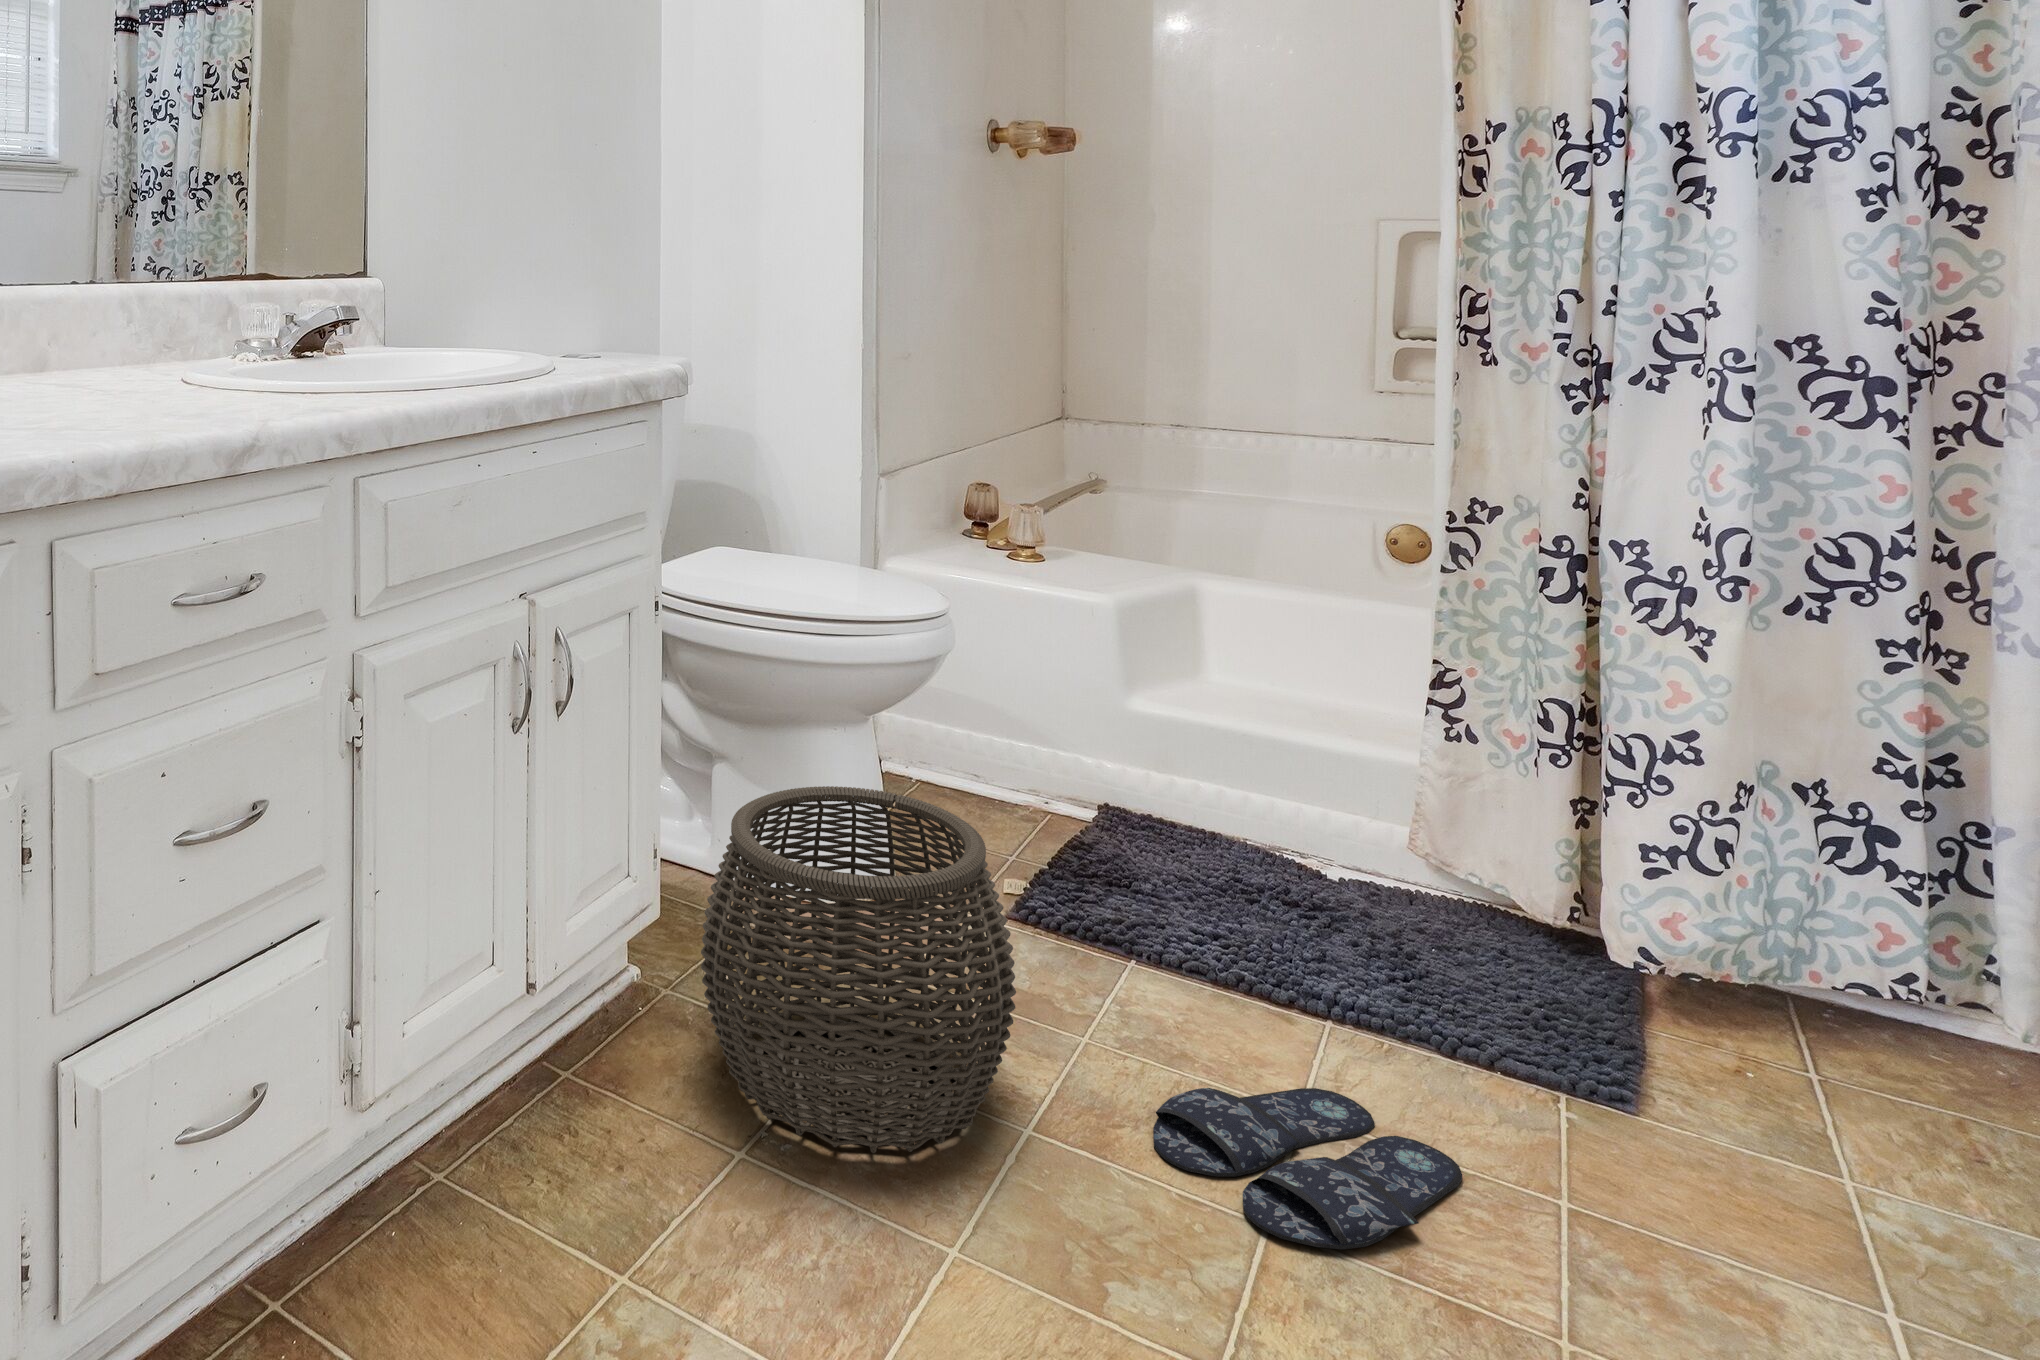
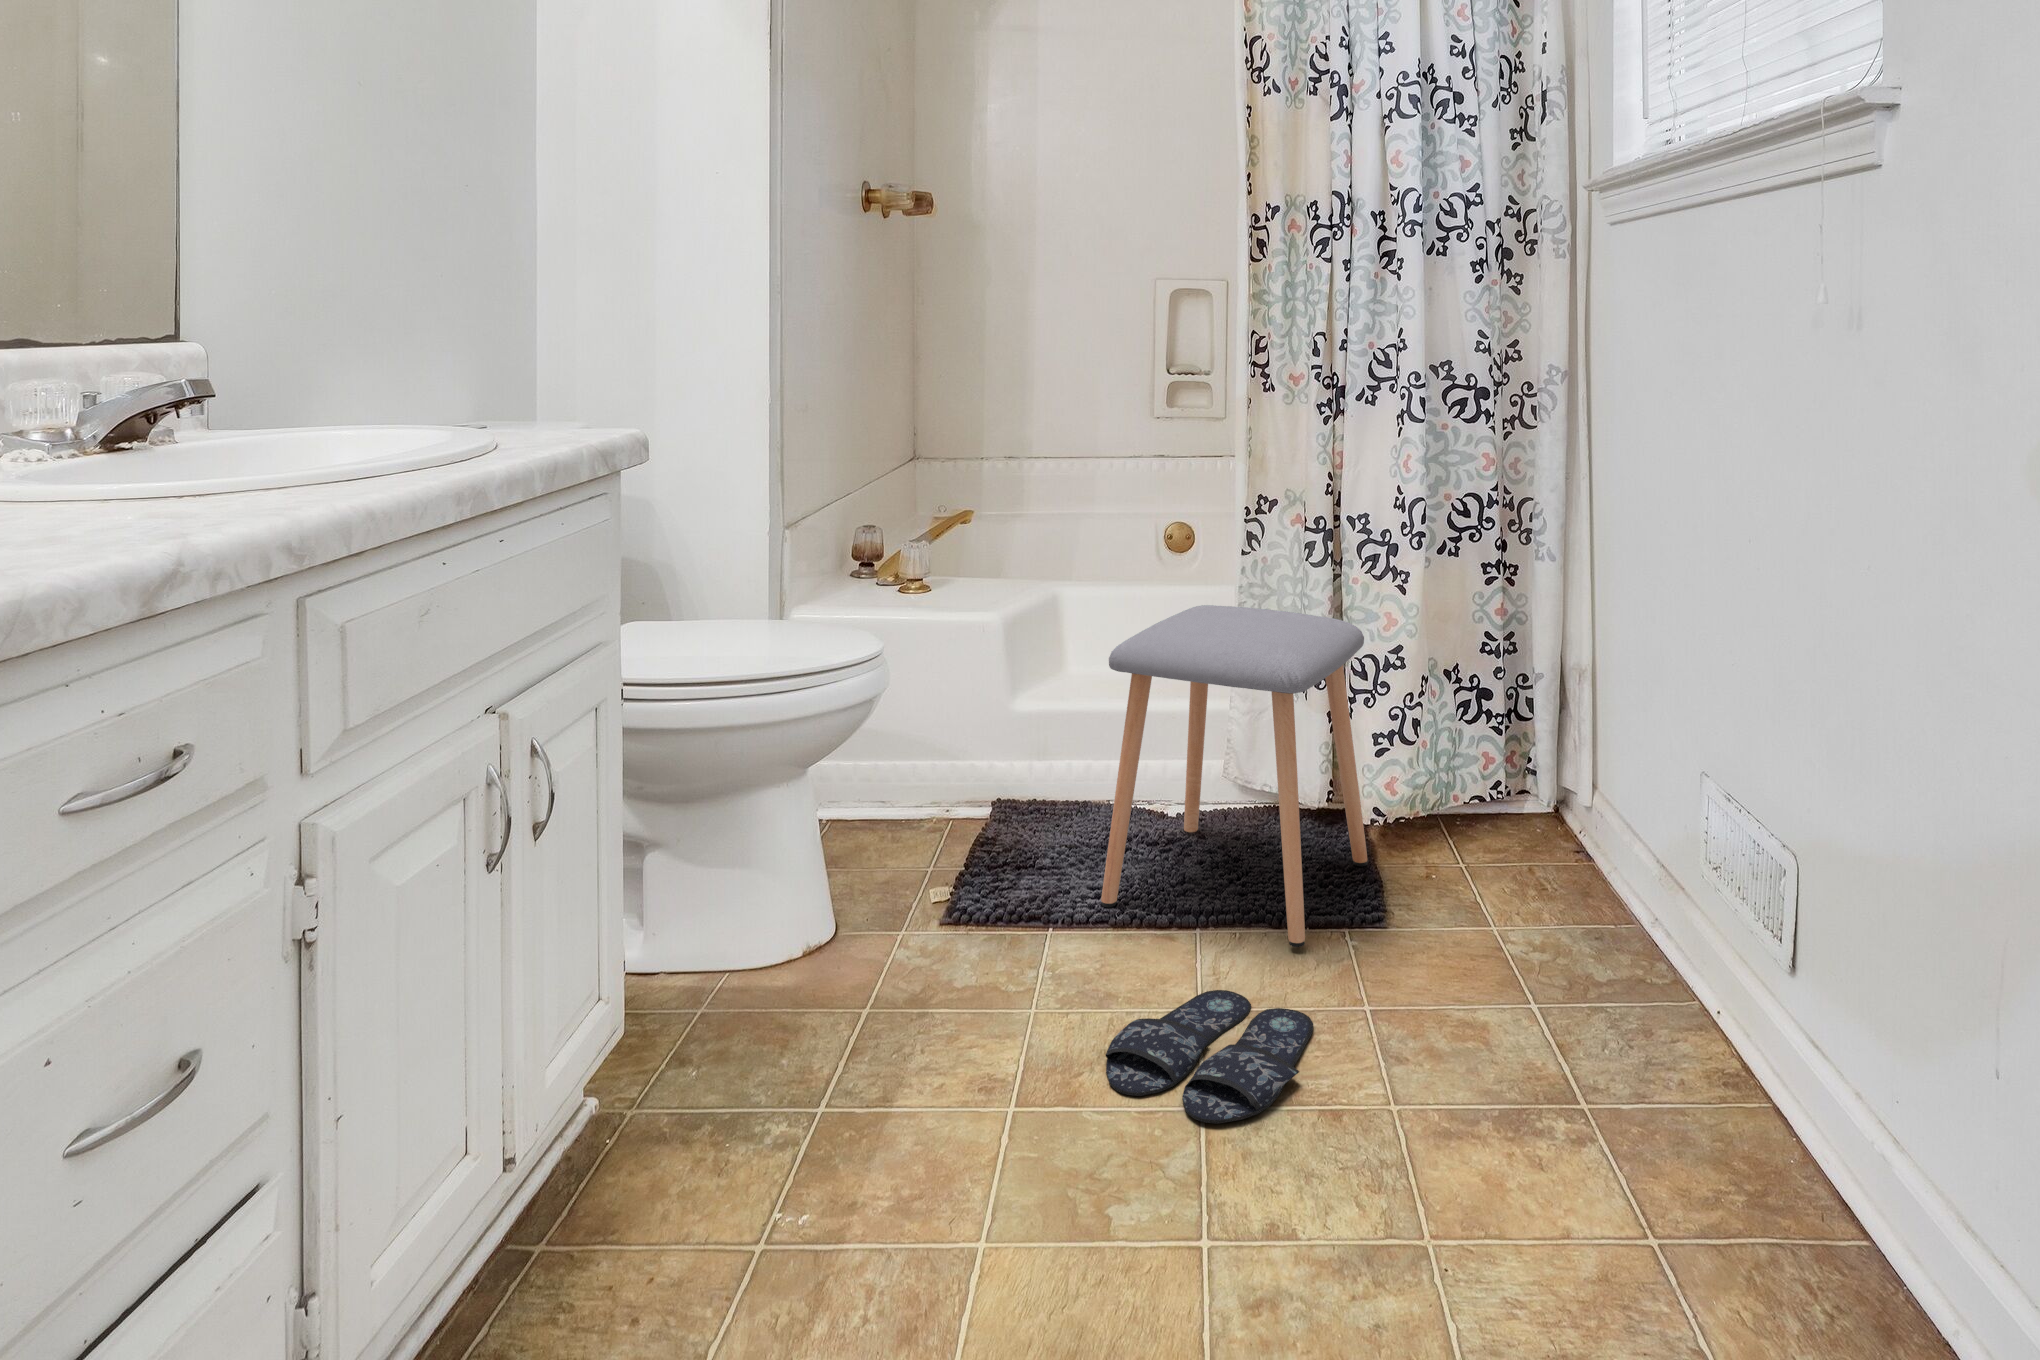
stool: none [1203,627,1620,1079] -> present [1101,605,1368,947]
woven basket: present [701,786,1016,1153] -> none [690,832,999,1200]

